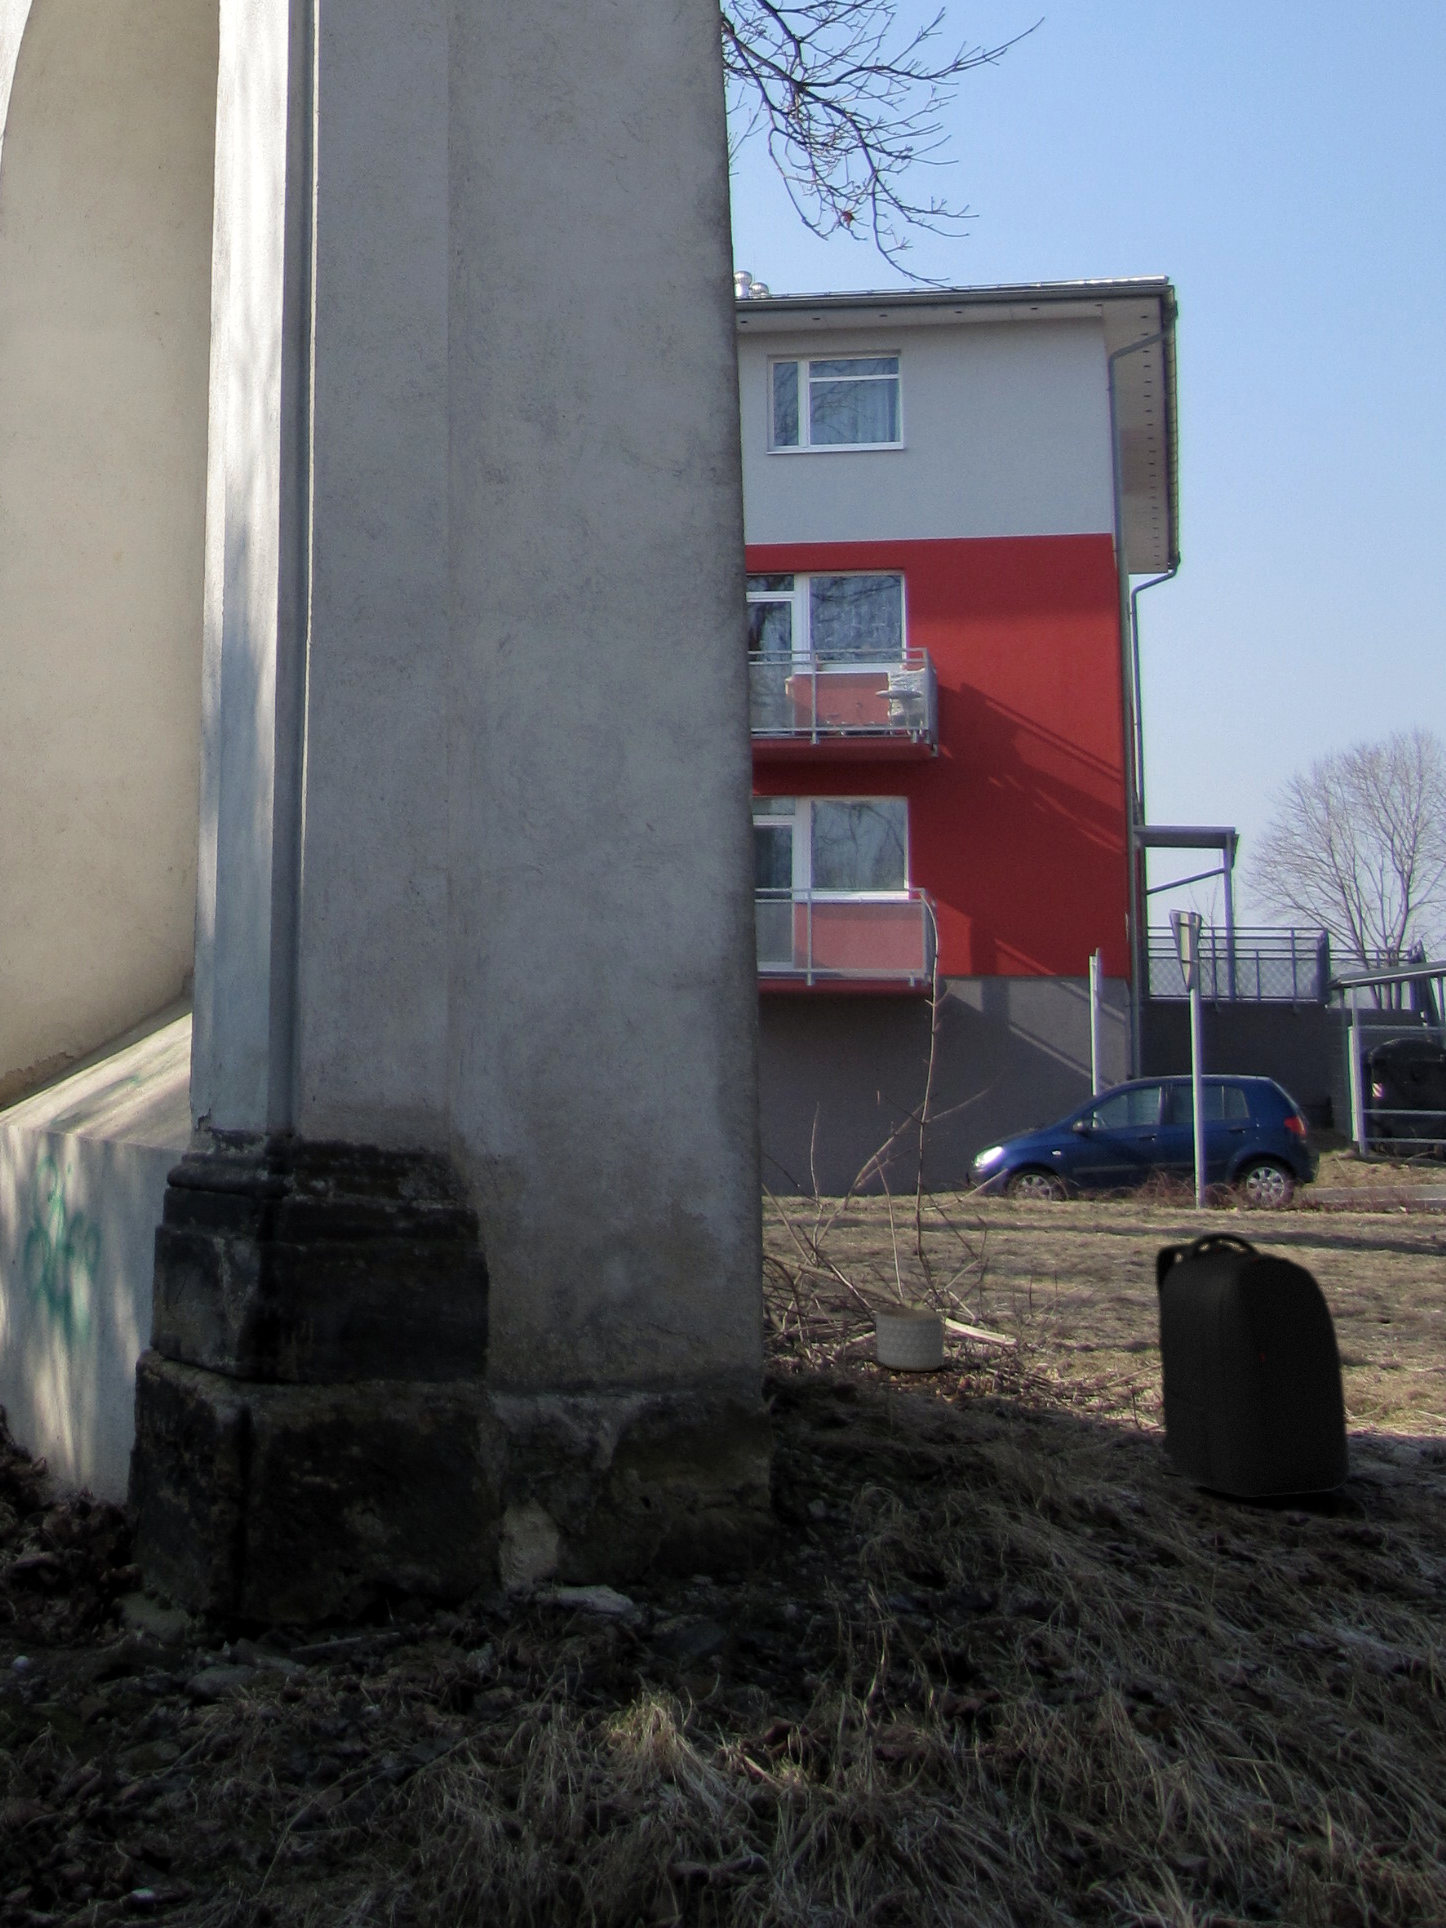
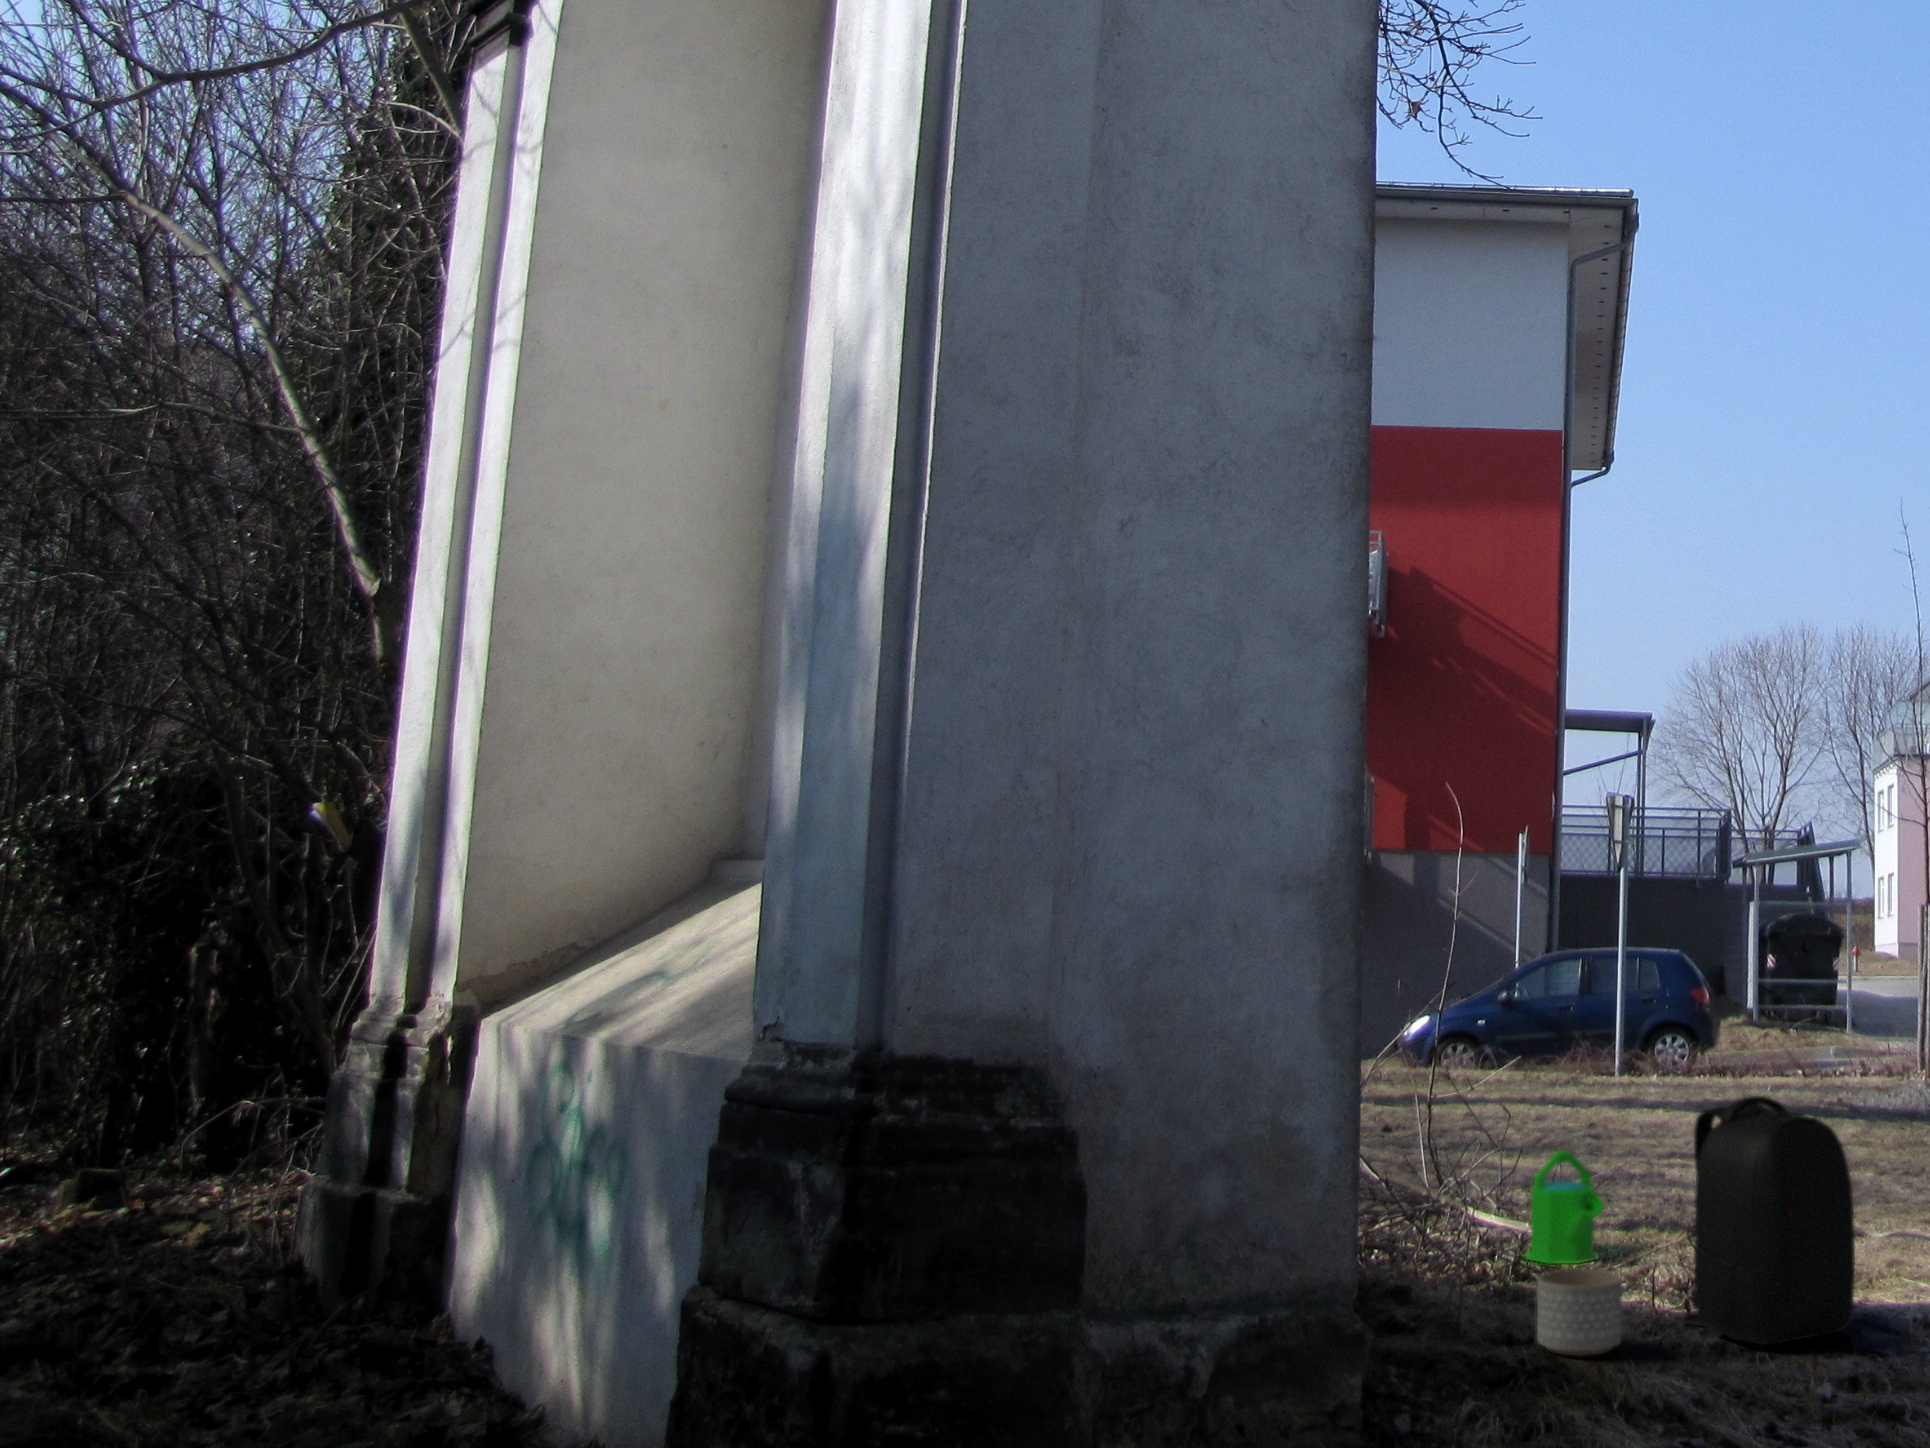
watering can: none [994,1287,1075,1407] -> present [1525,1150,1604,1264]
planter: present [875,1308,945,1371] -> present [1537,1269,1622,1356]

